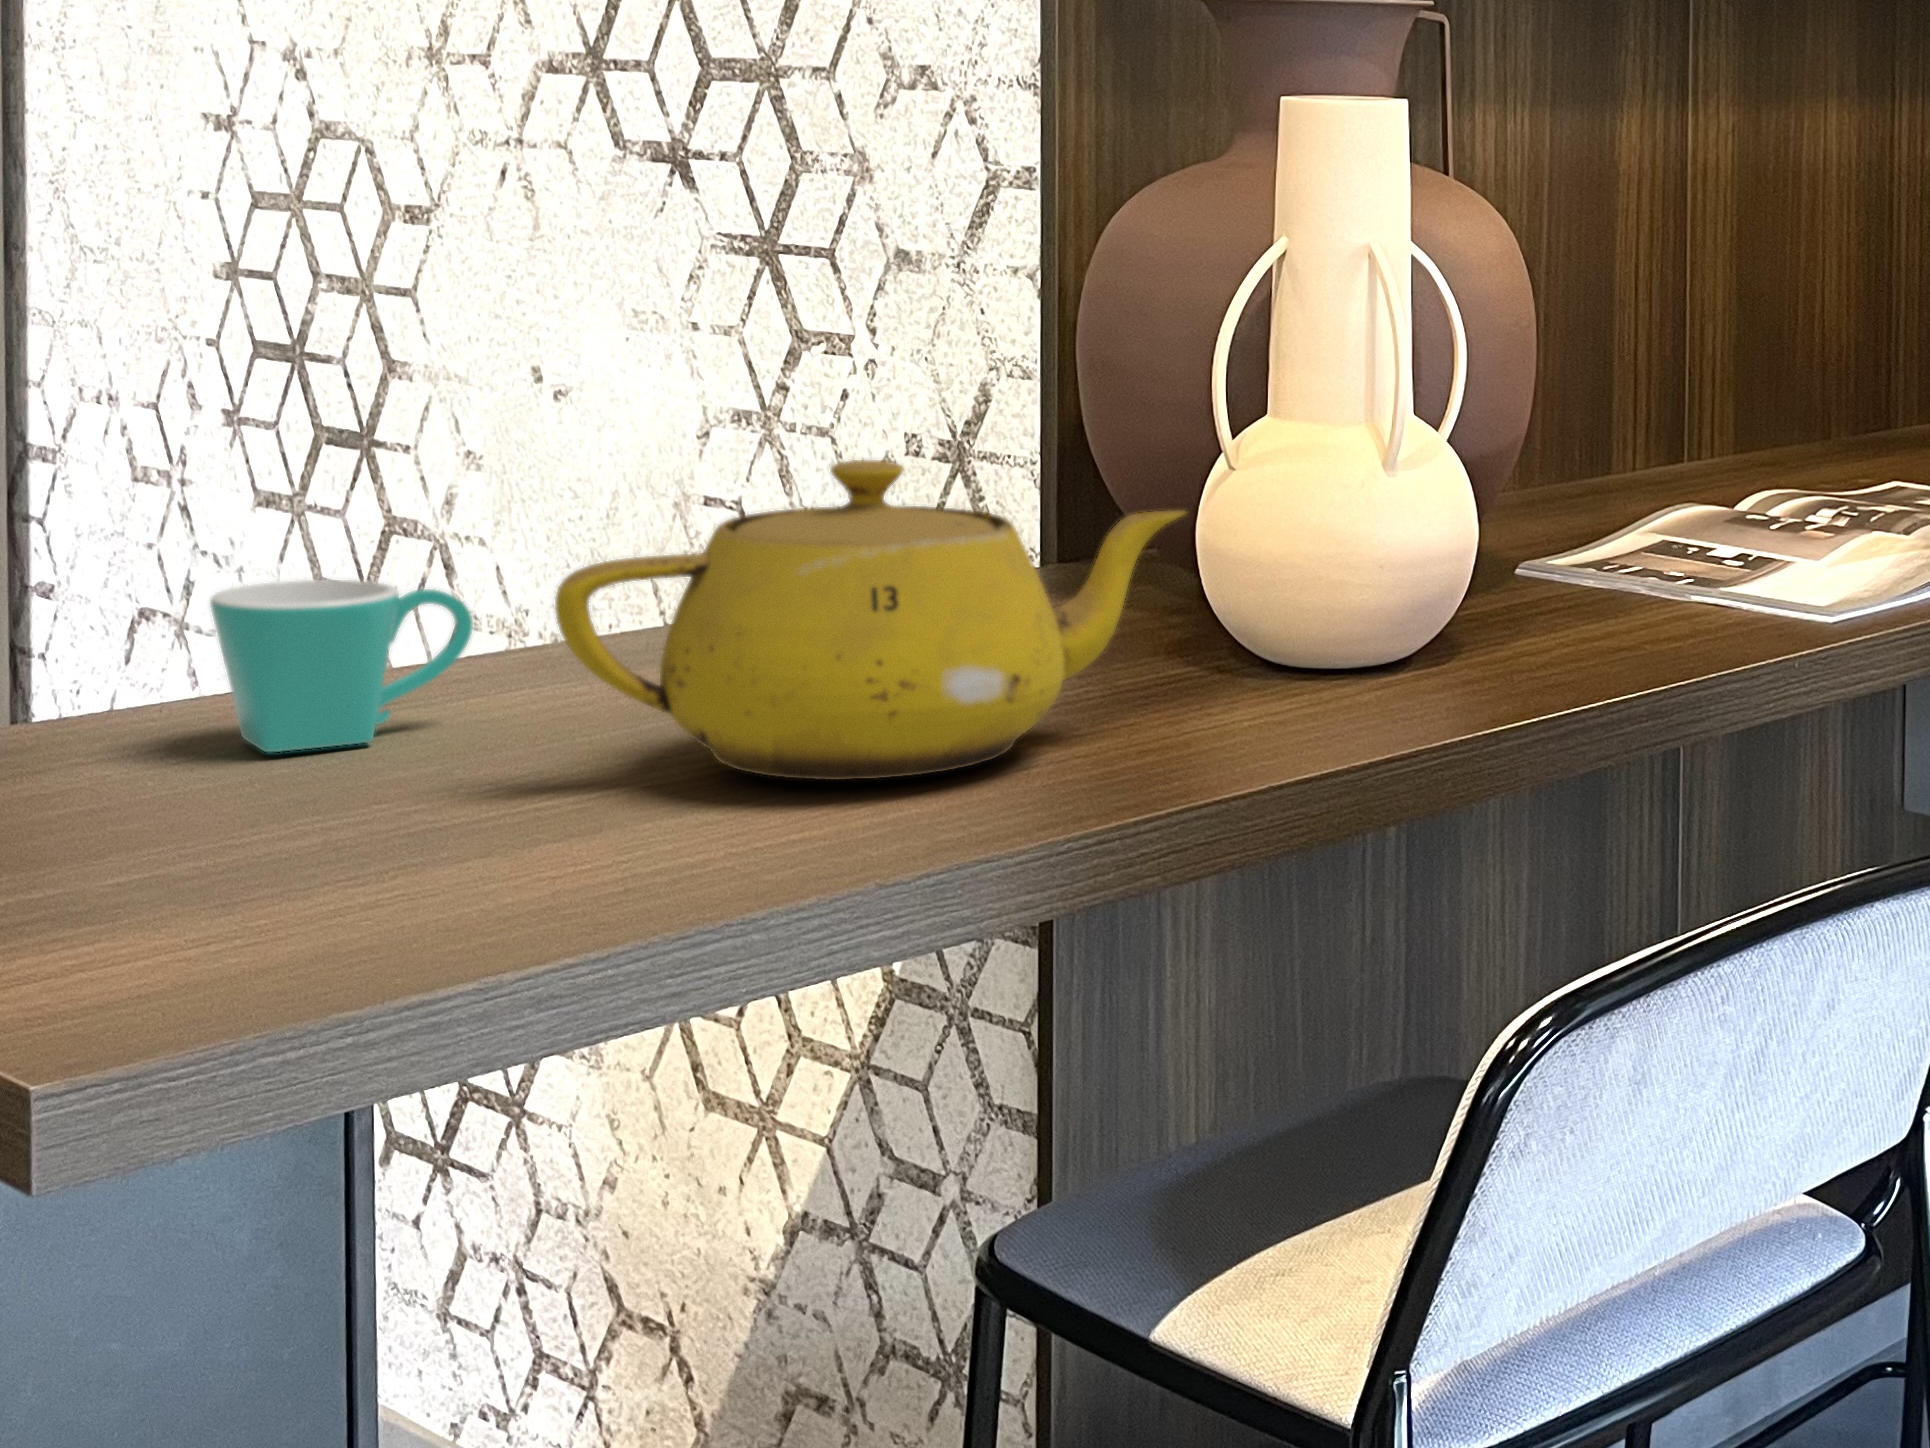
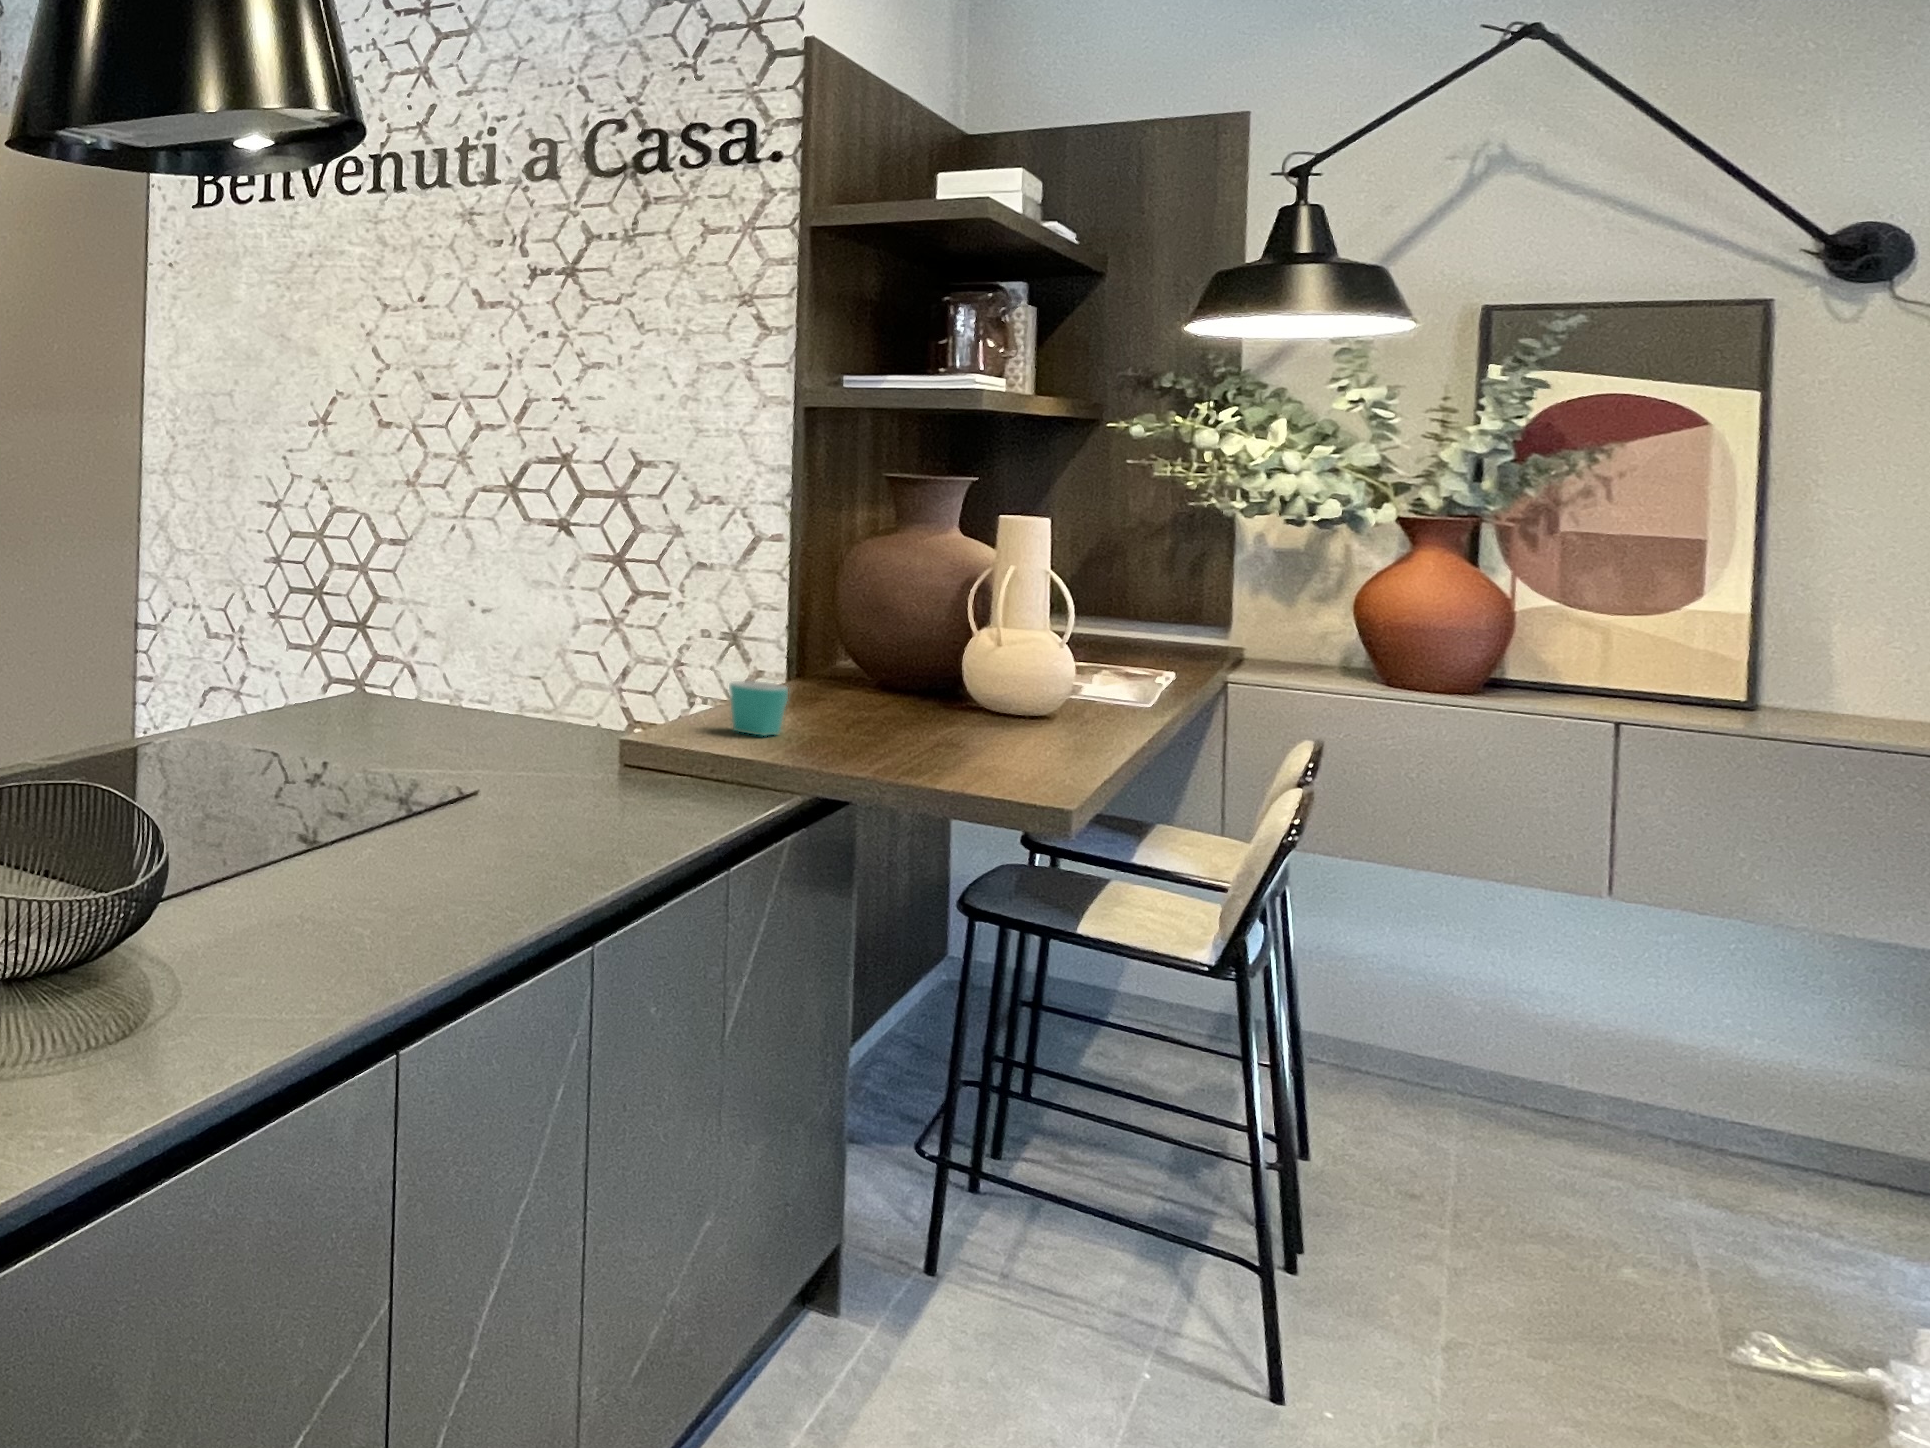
teapot: present [555,460,1185,780] -> none [891,646,1033,749]

